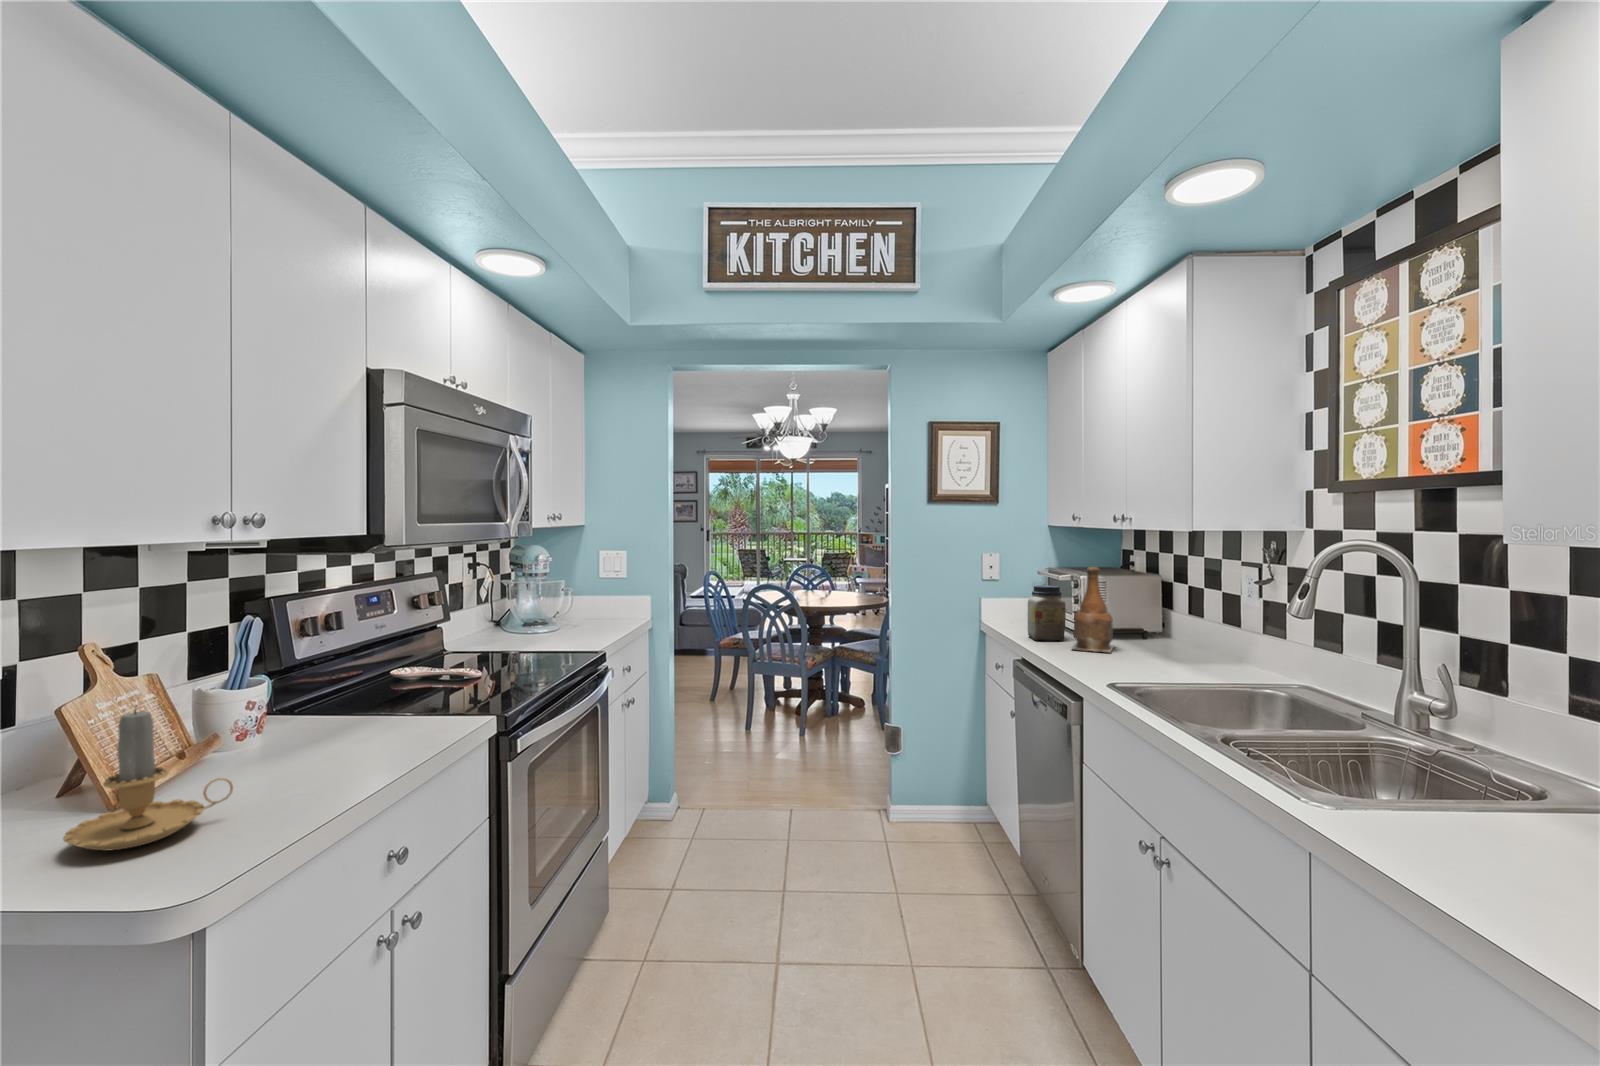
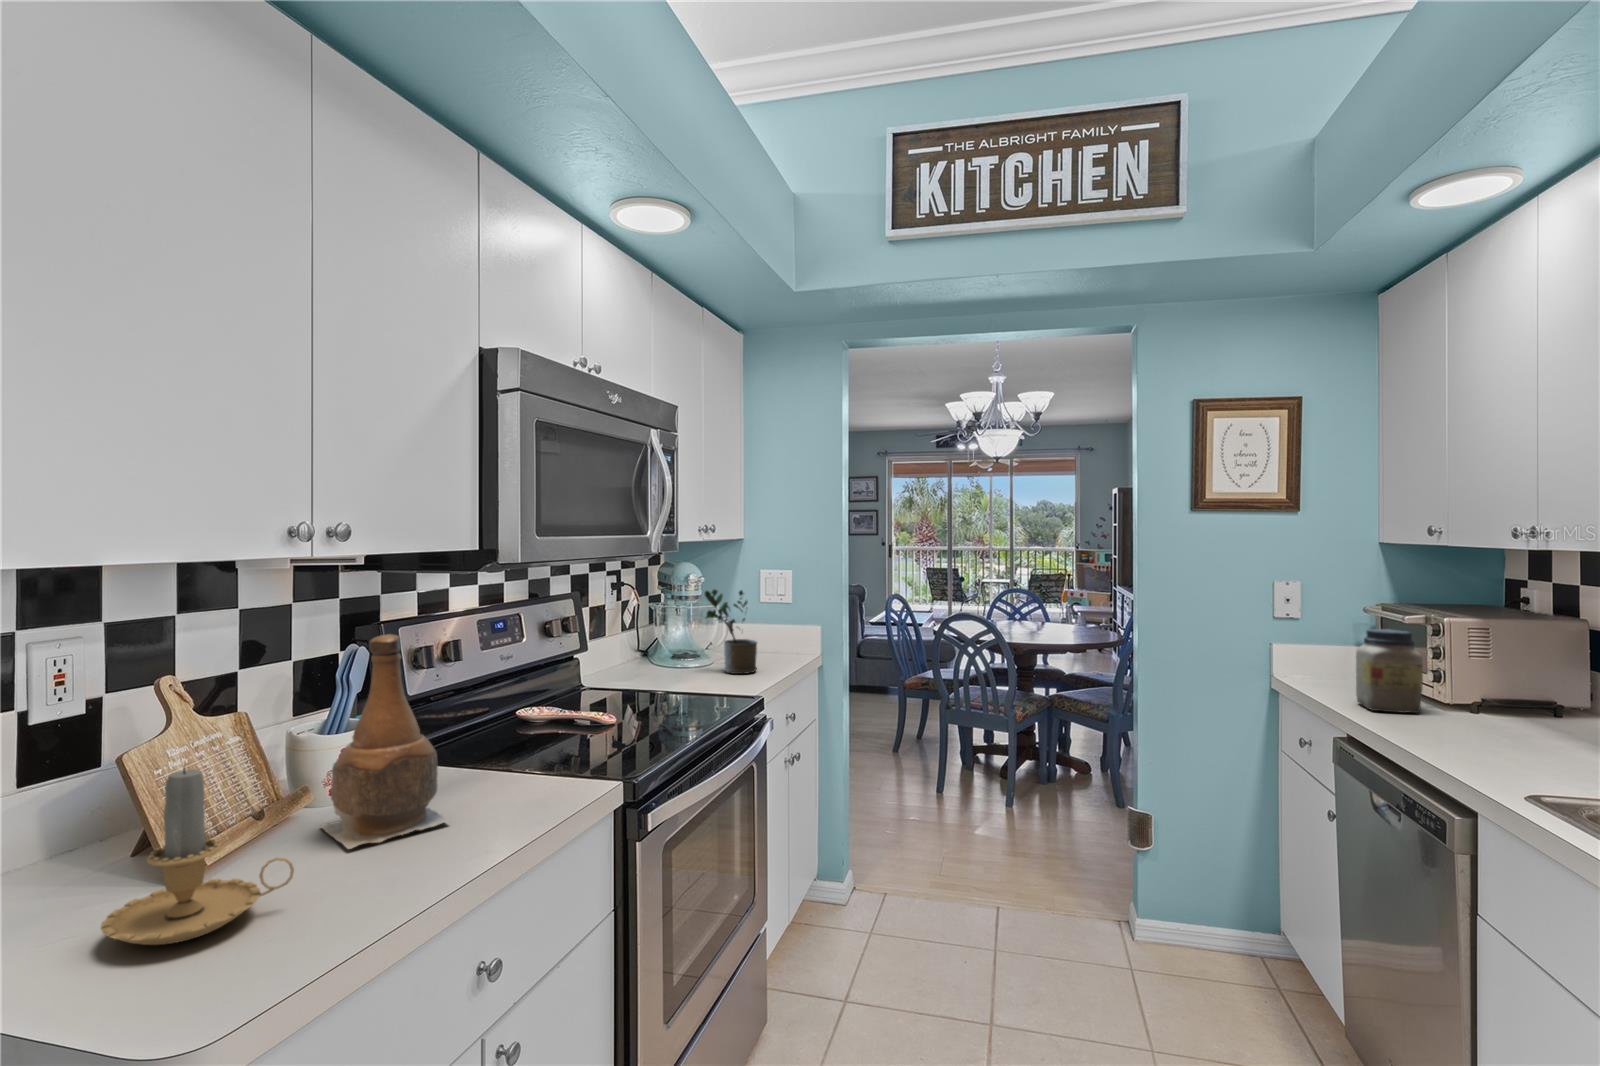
potted plant: none [555,567,600,636] -> present [705,589,757,674]
bottle: present [1072,567,1114,652] -> present [320,635,449,849]

